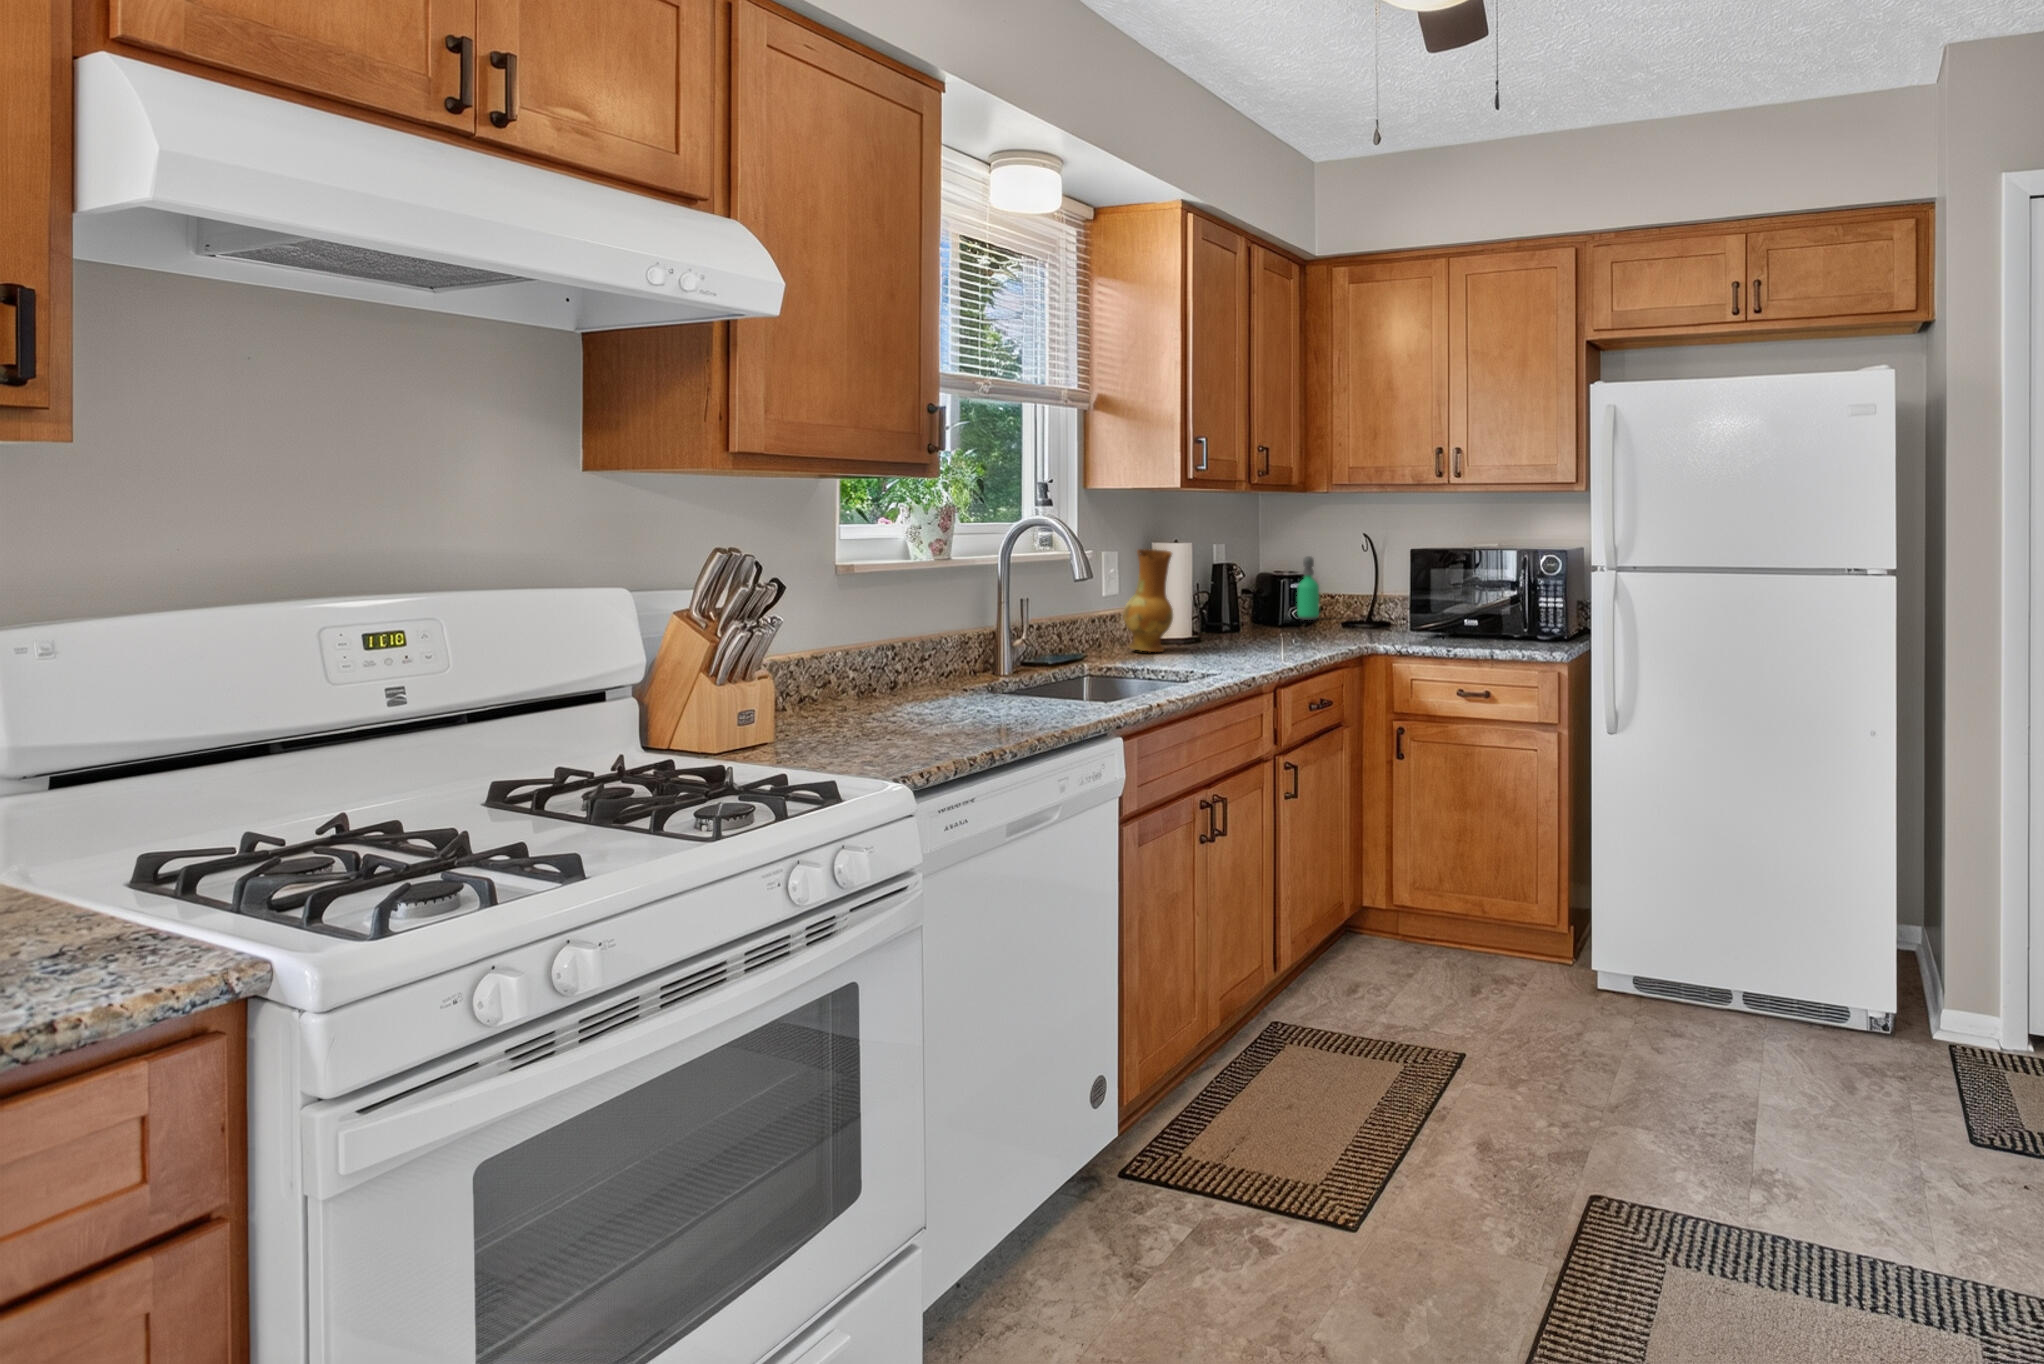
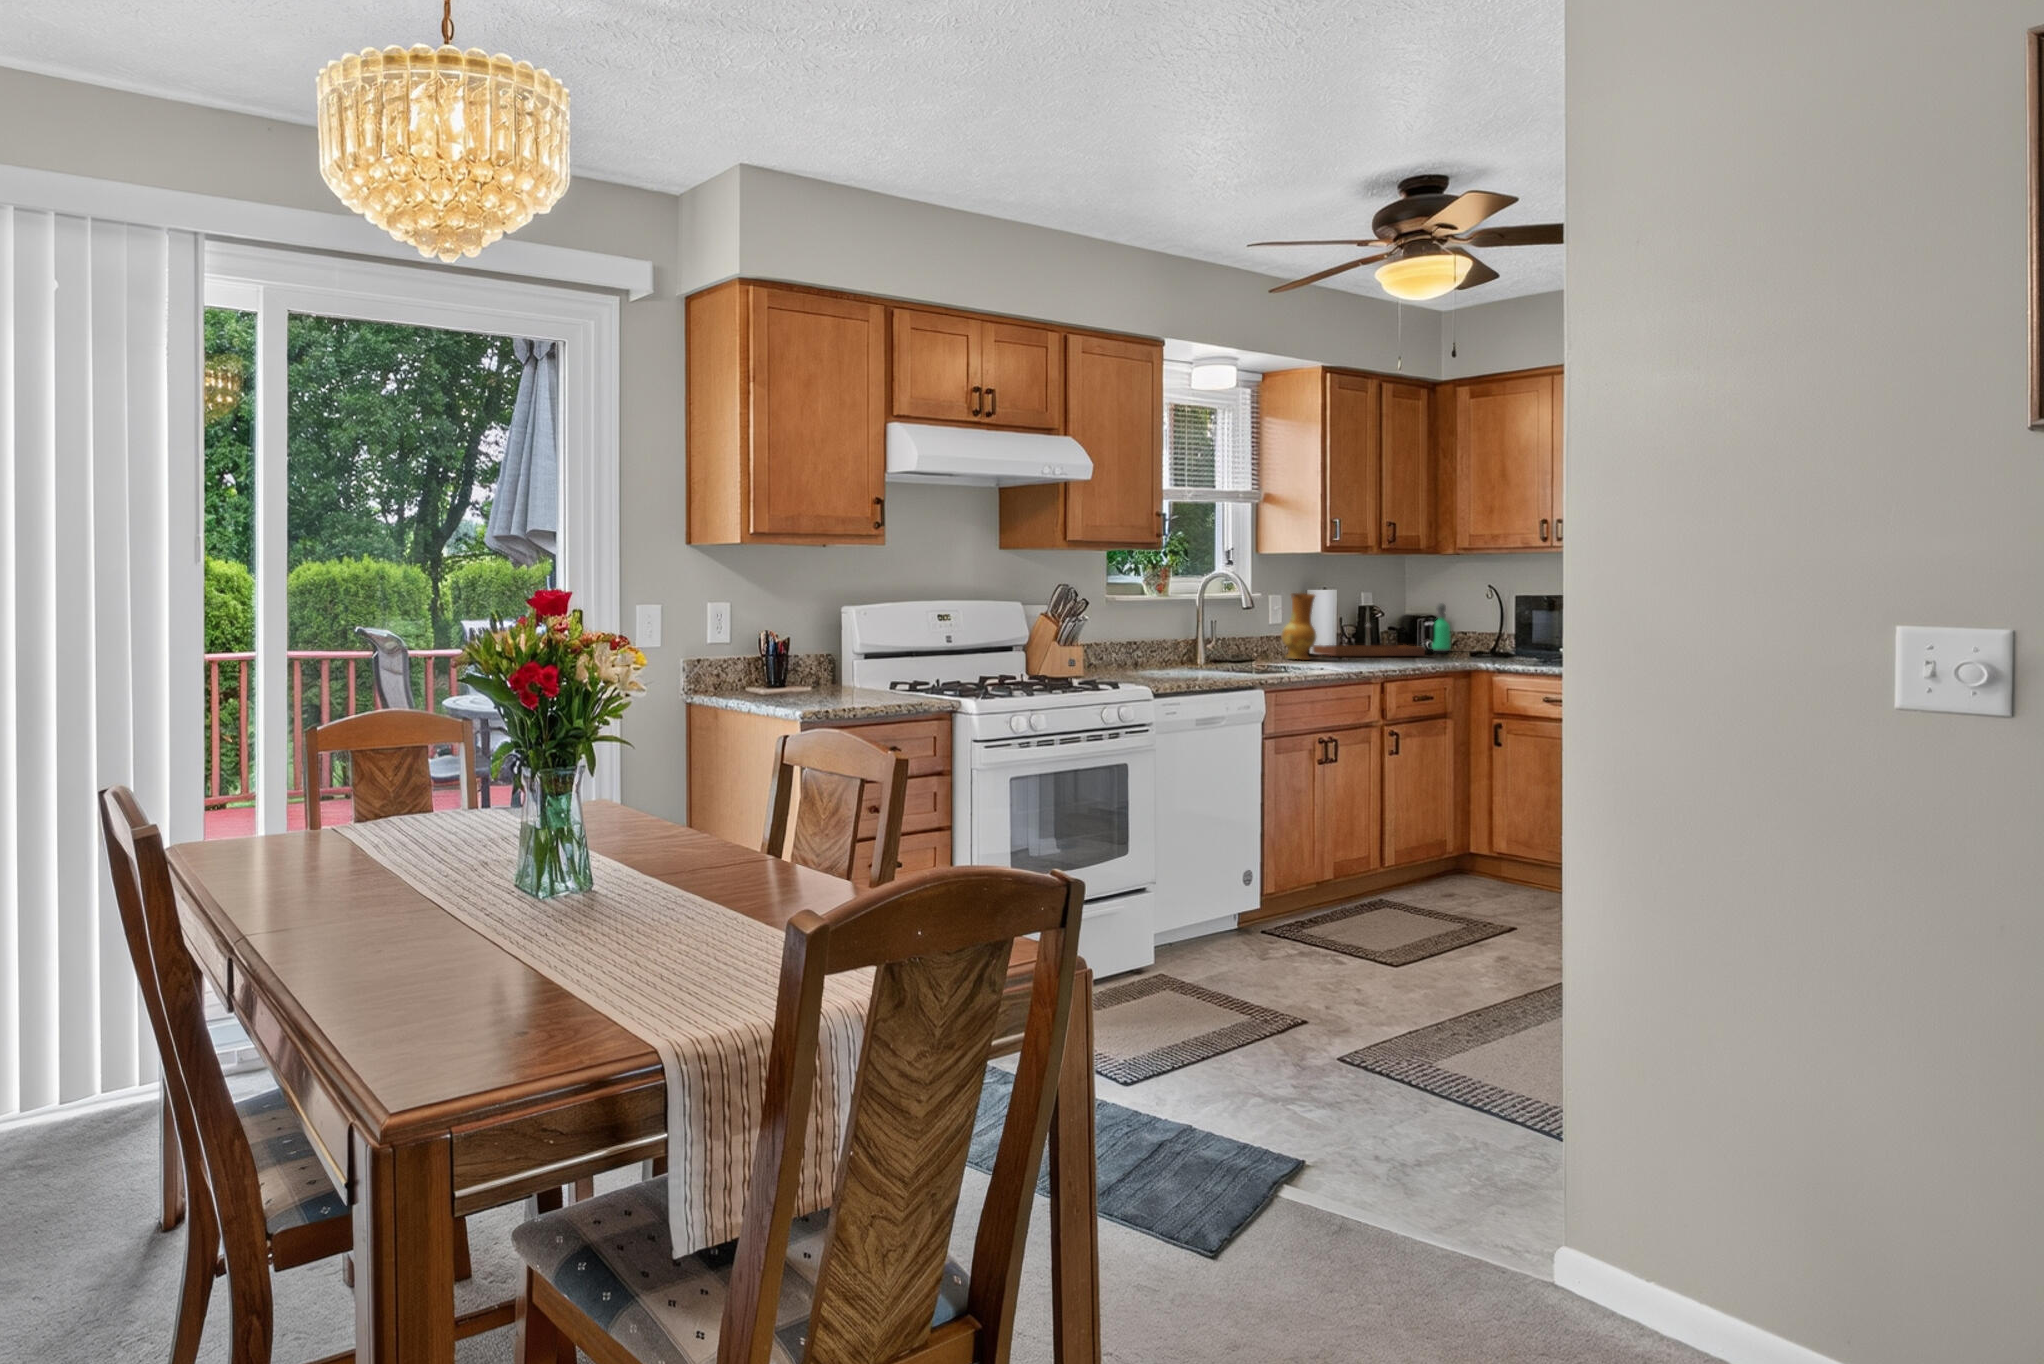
tray: none [1158,588,1302,640] -> present [1313,624,1425,656]

